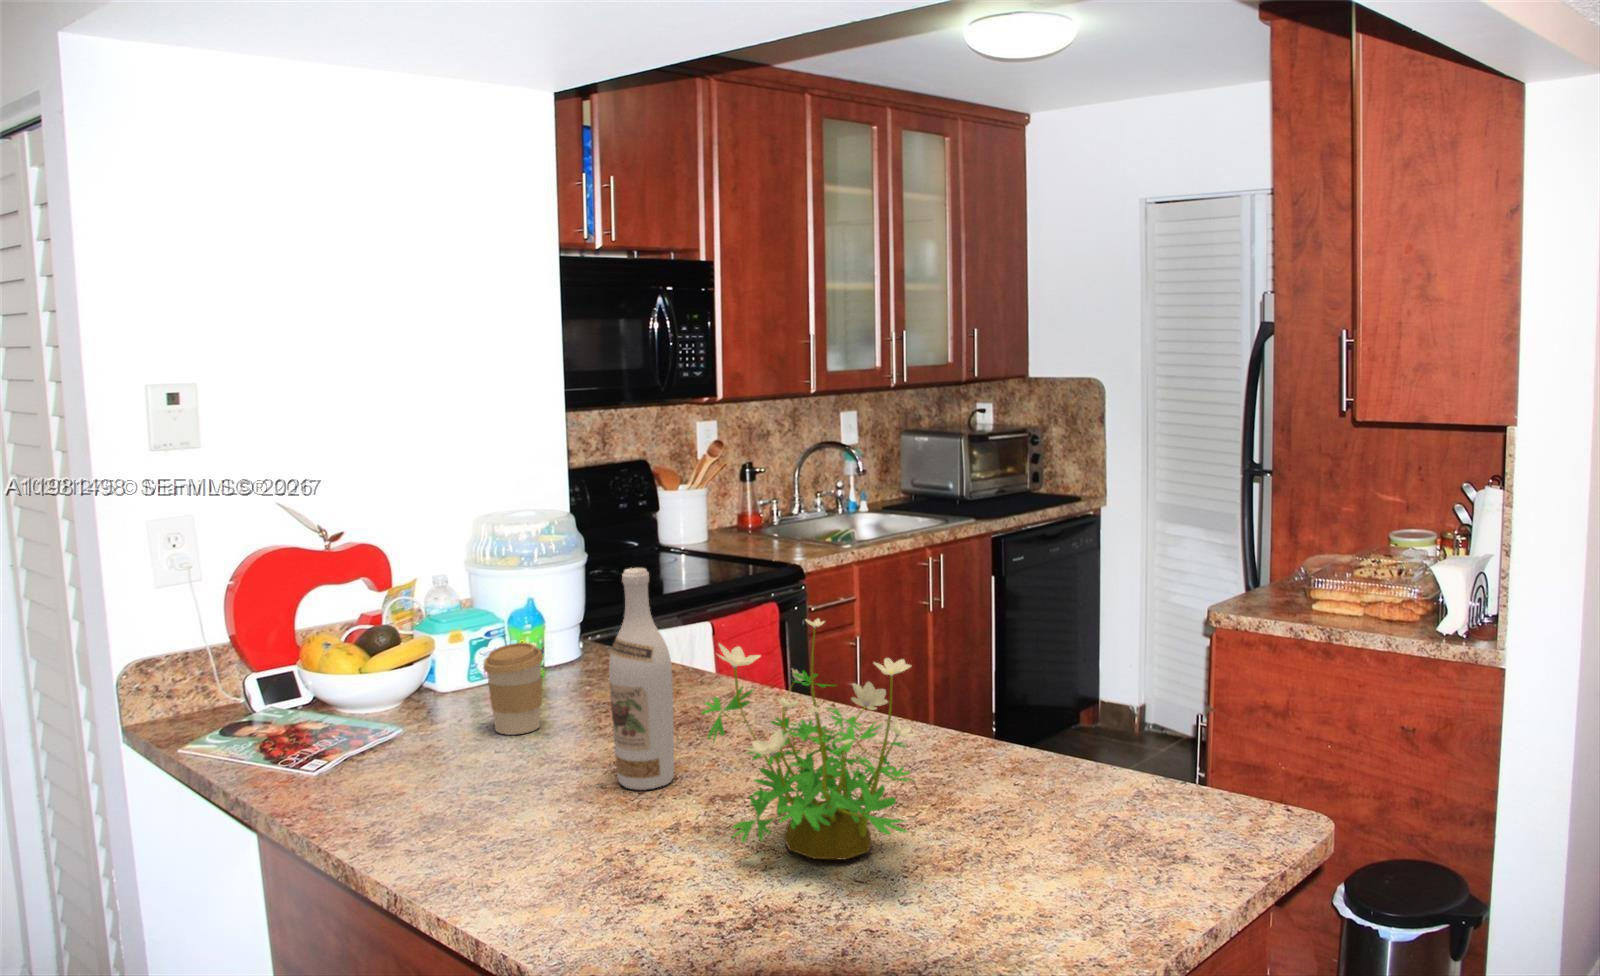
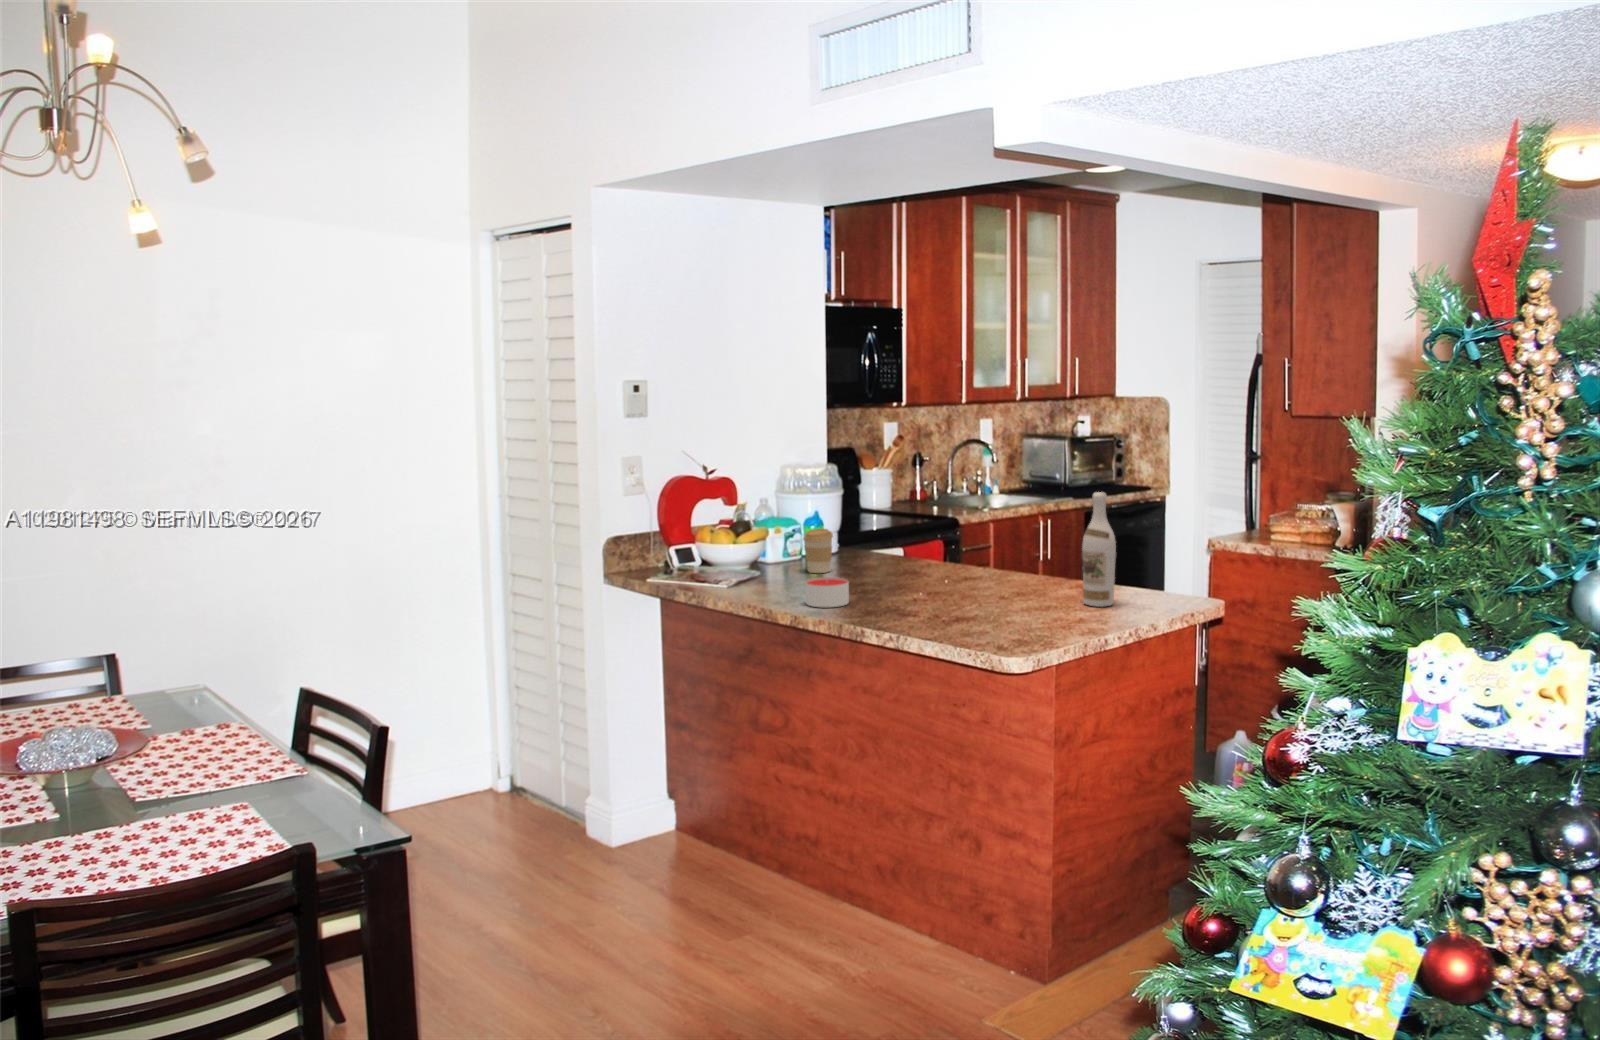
wine bottle: present [609,568,674,790] -> present [1082,492,1116,607]
potted plant: present [702,619,916,859] -> none [925,500,1023,606]
candle: none [430,785,535,871] -> present [805,577,849,608]

